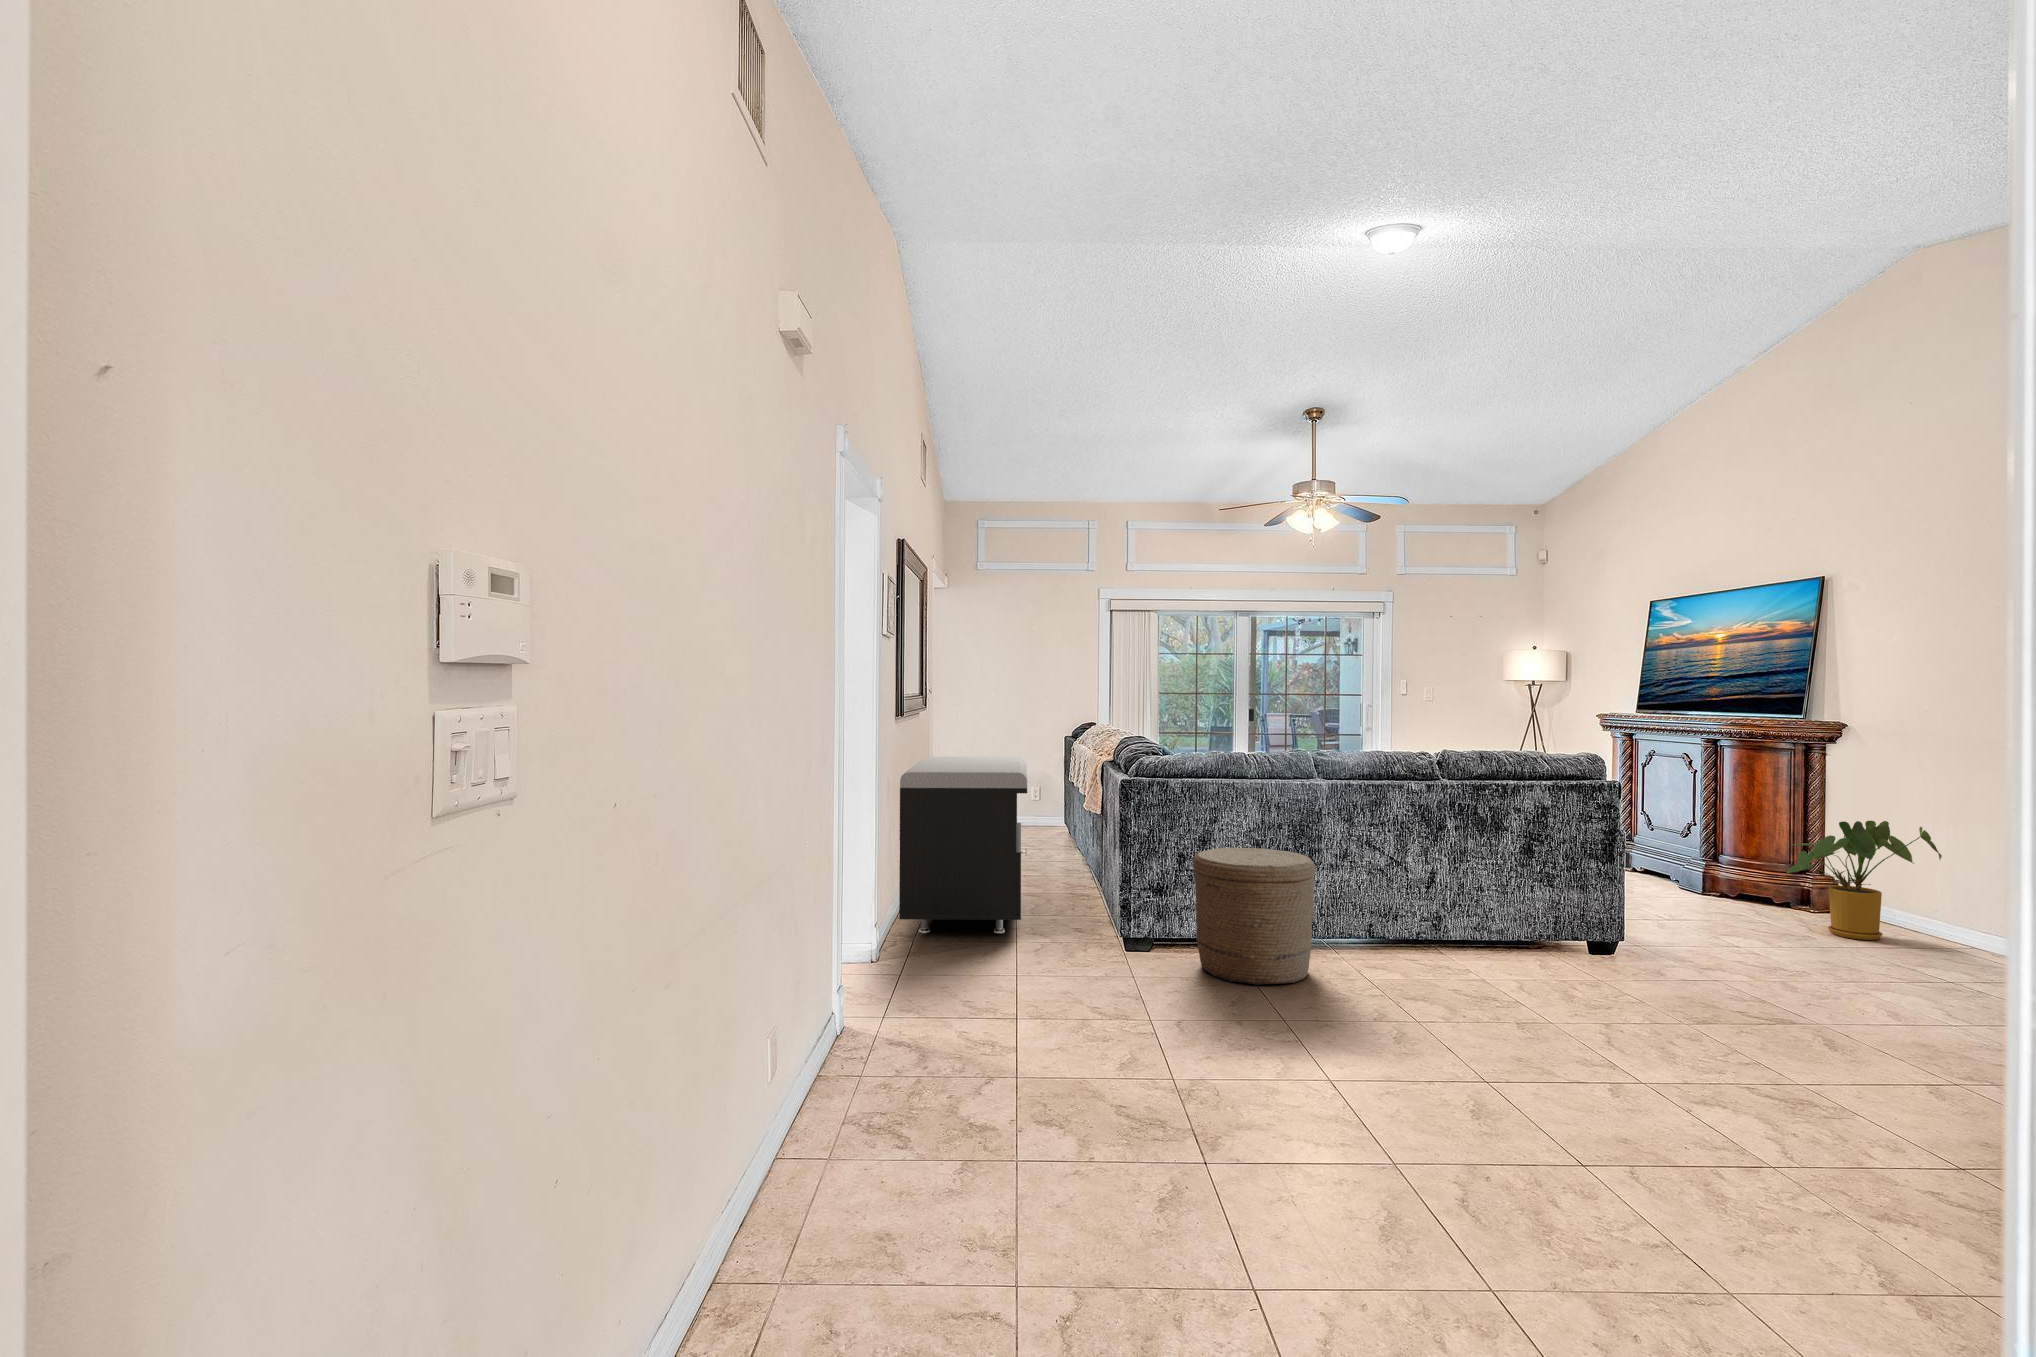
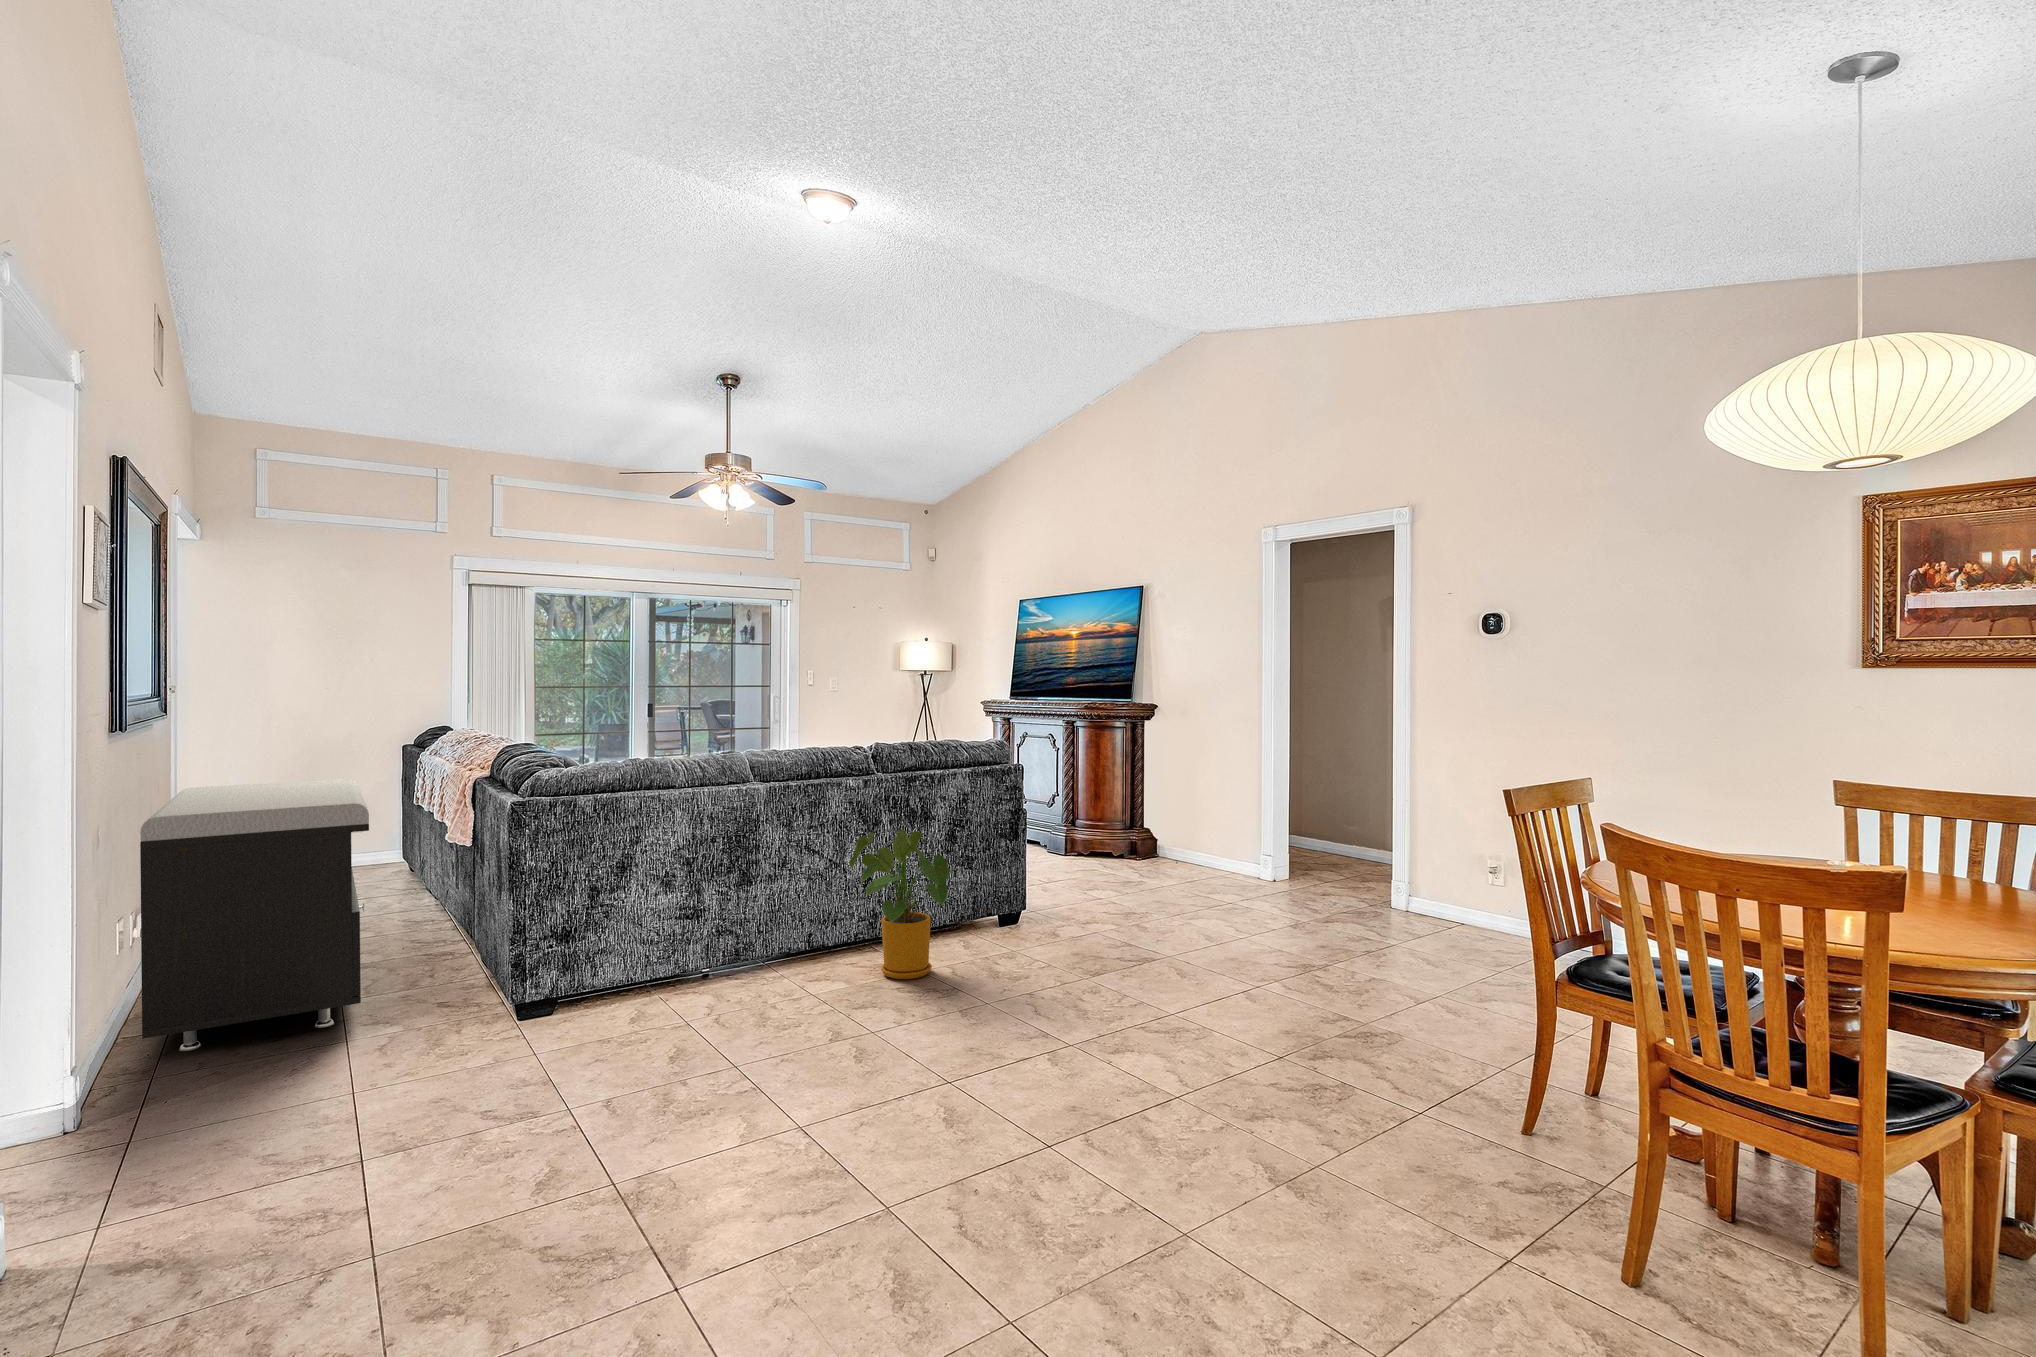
house plant: present [1787,821,1942,940] -> present [849,829,952,979]
woven basket: present [1193,848,1315,985] -> none [613,868,759,1033]

